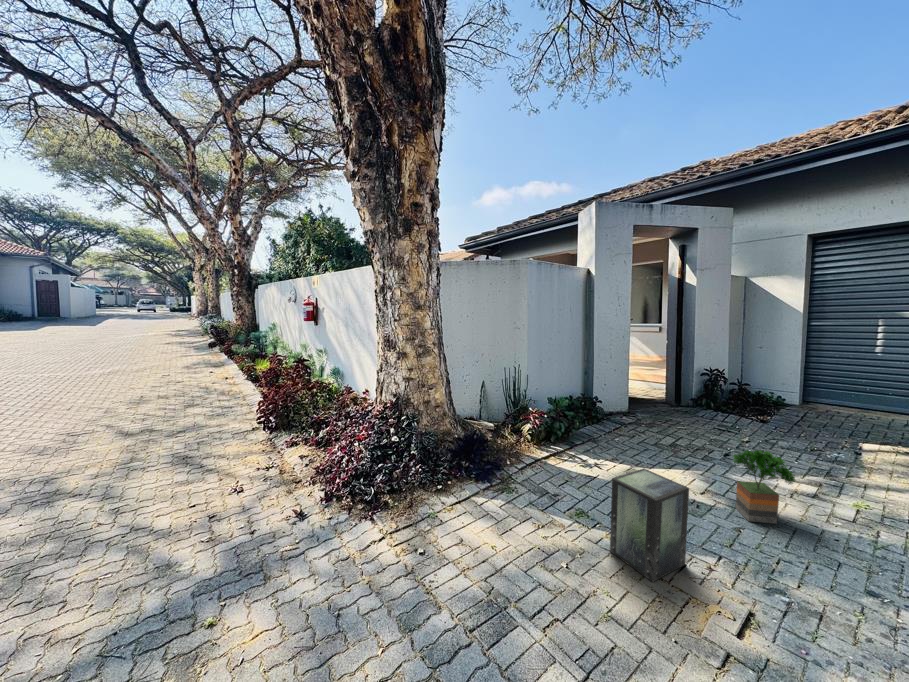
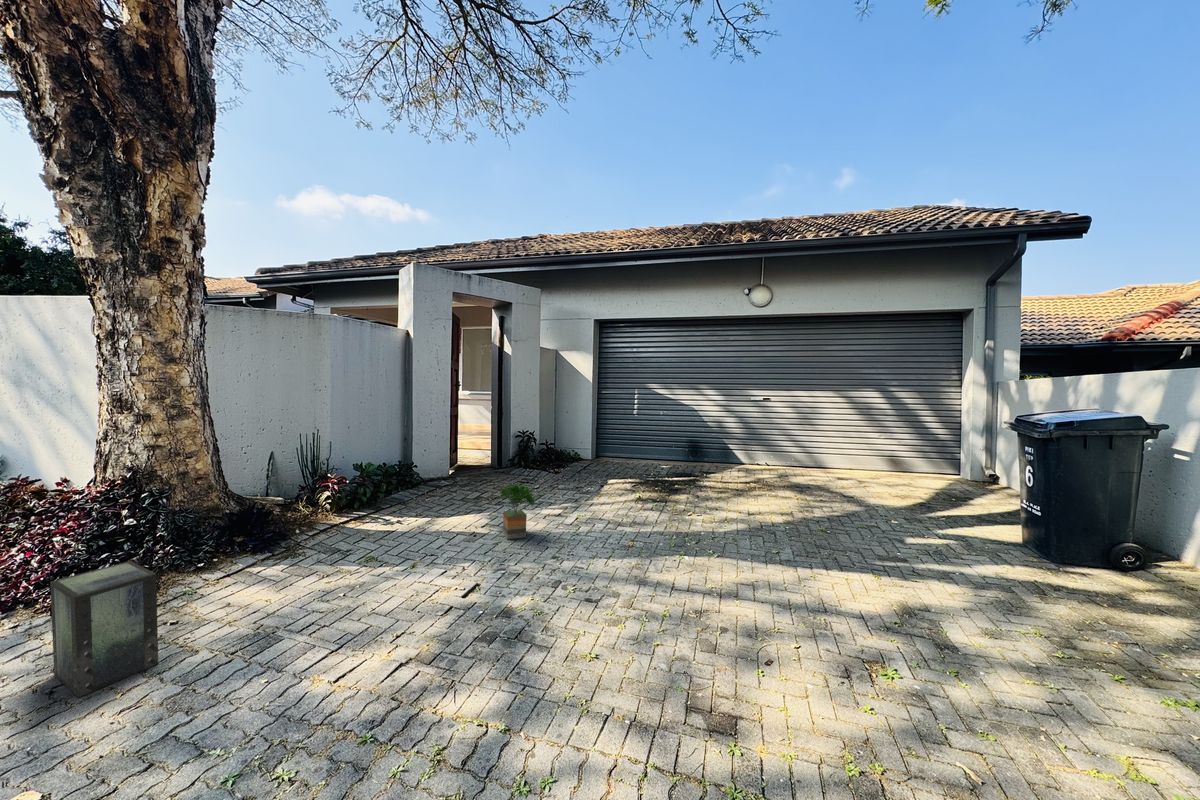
storage box: present [610,469,689,582] -> present [50,561,158,697]

